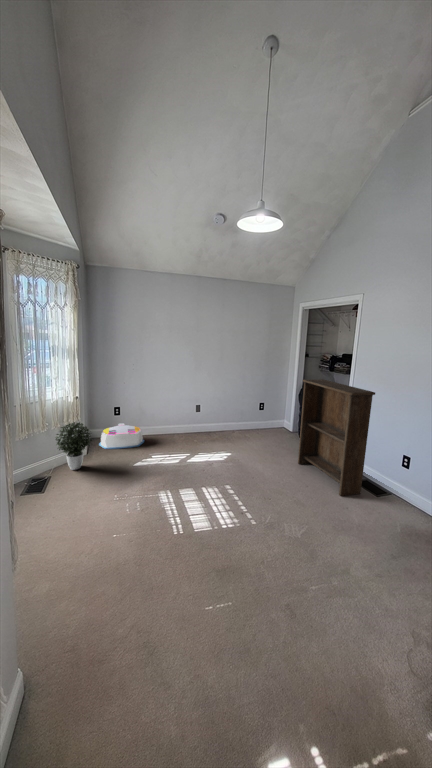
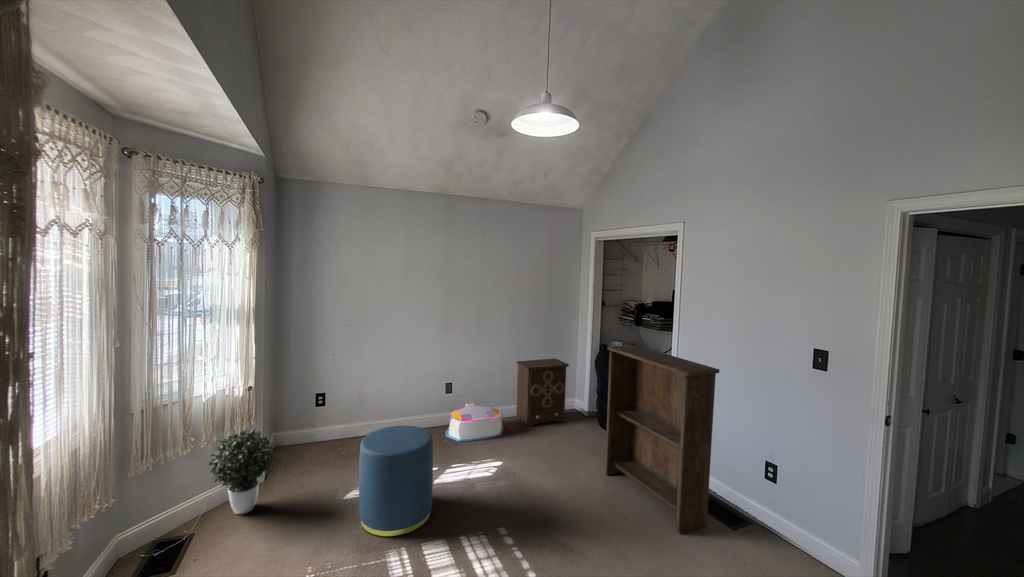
nightstand: none [243,392,280,435] -> present [516,358,569,426]
storage bin: present [99,424,144,449] -> present [445,403,504,442]
ottoman: none [142,424,185,486] -> present [359,426,433,537]

